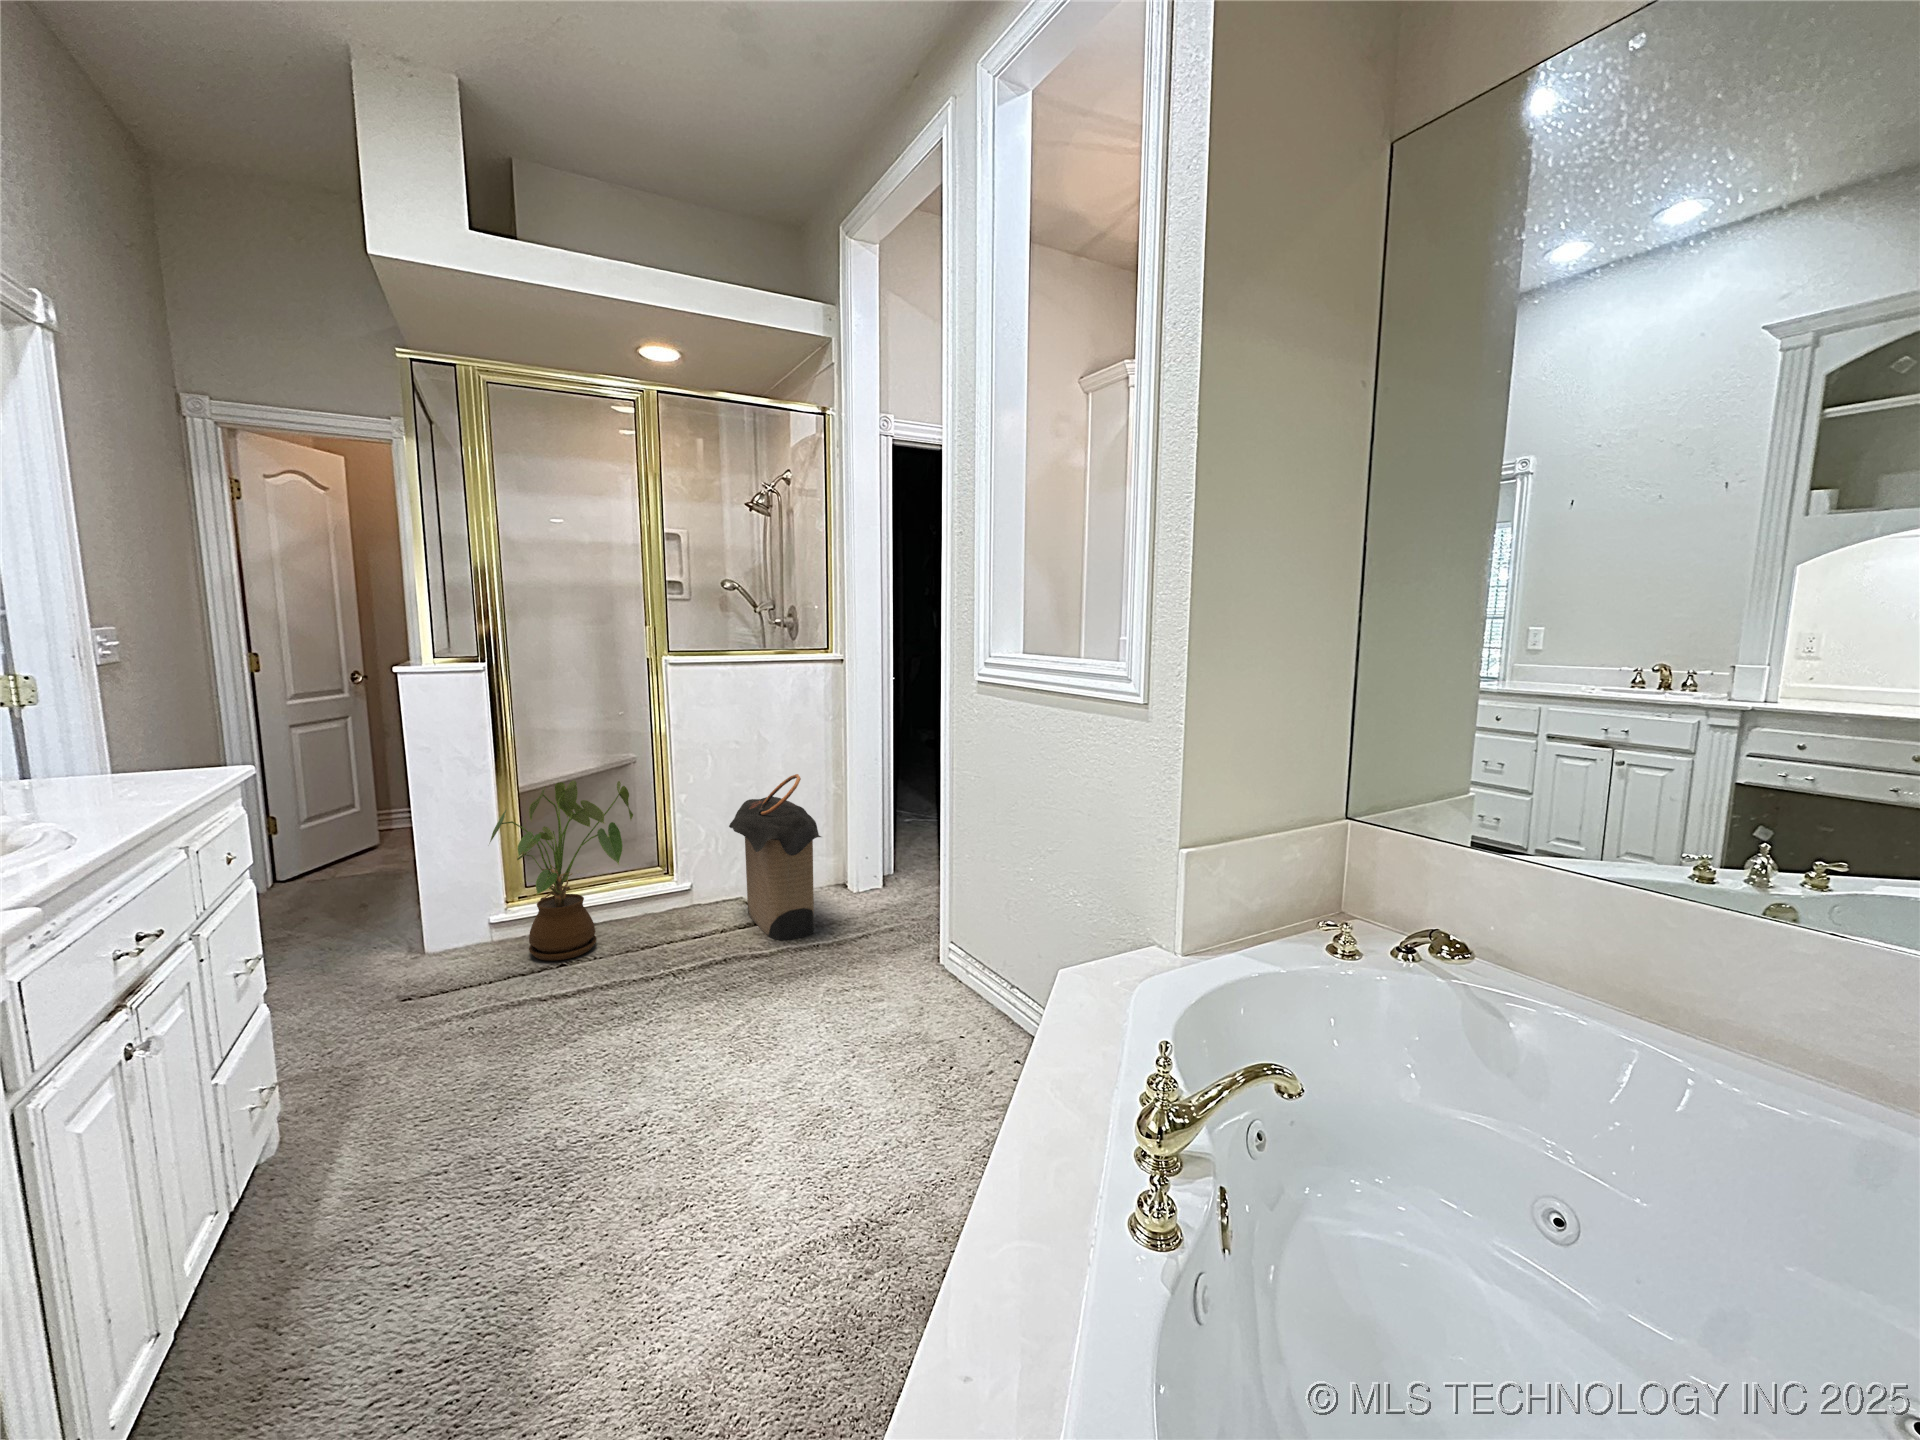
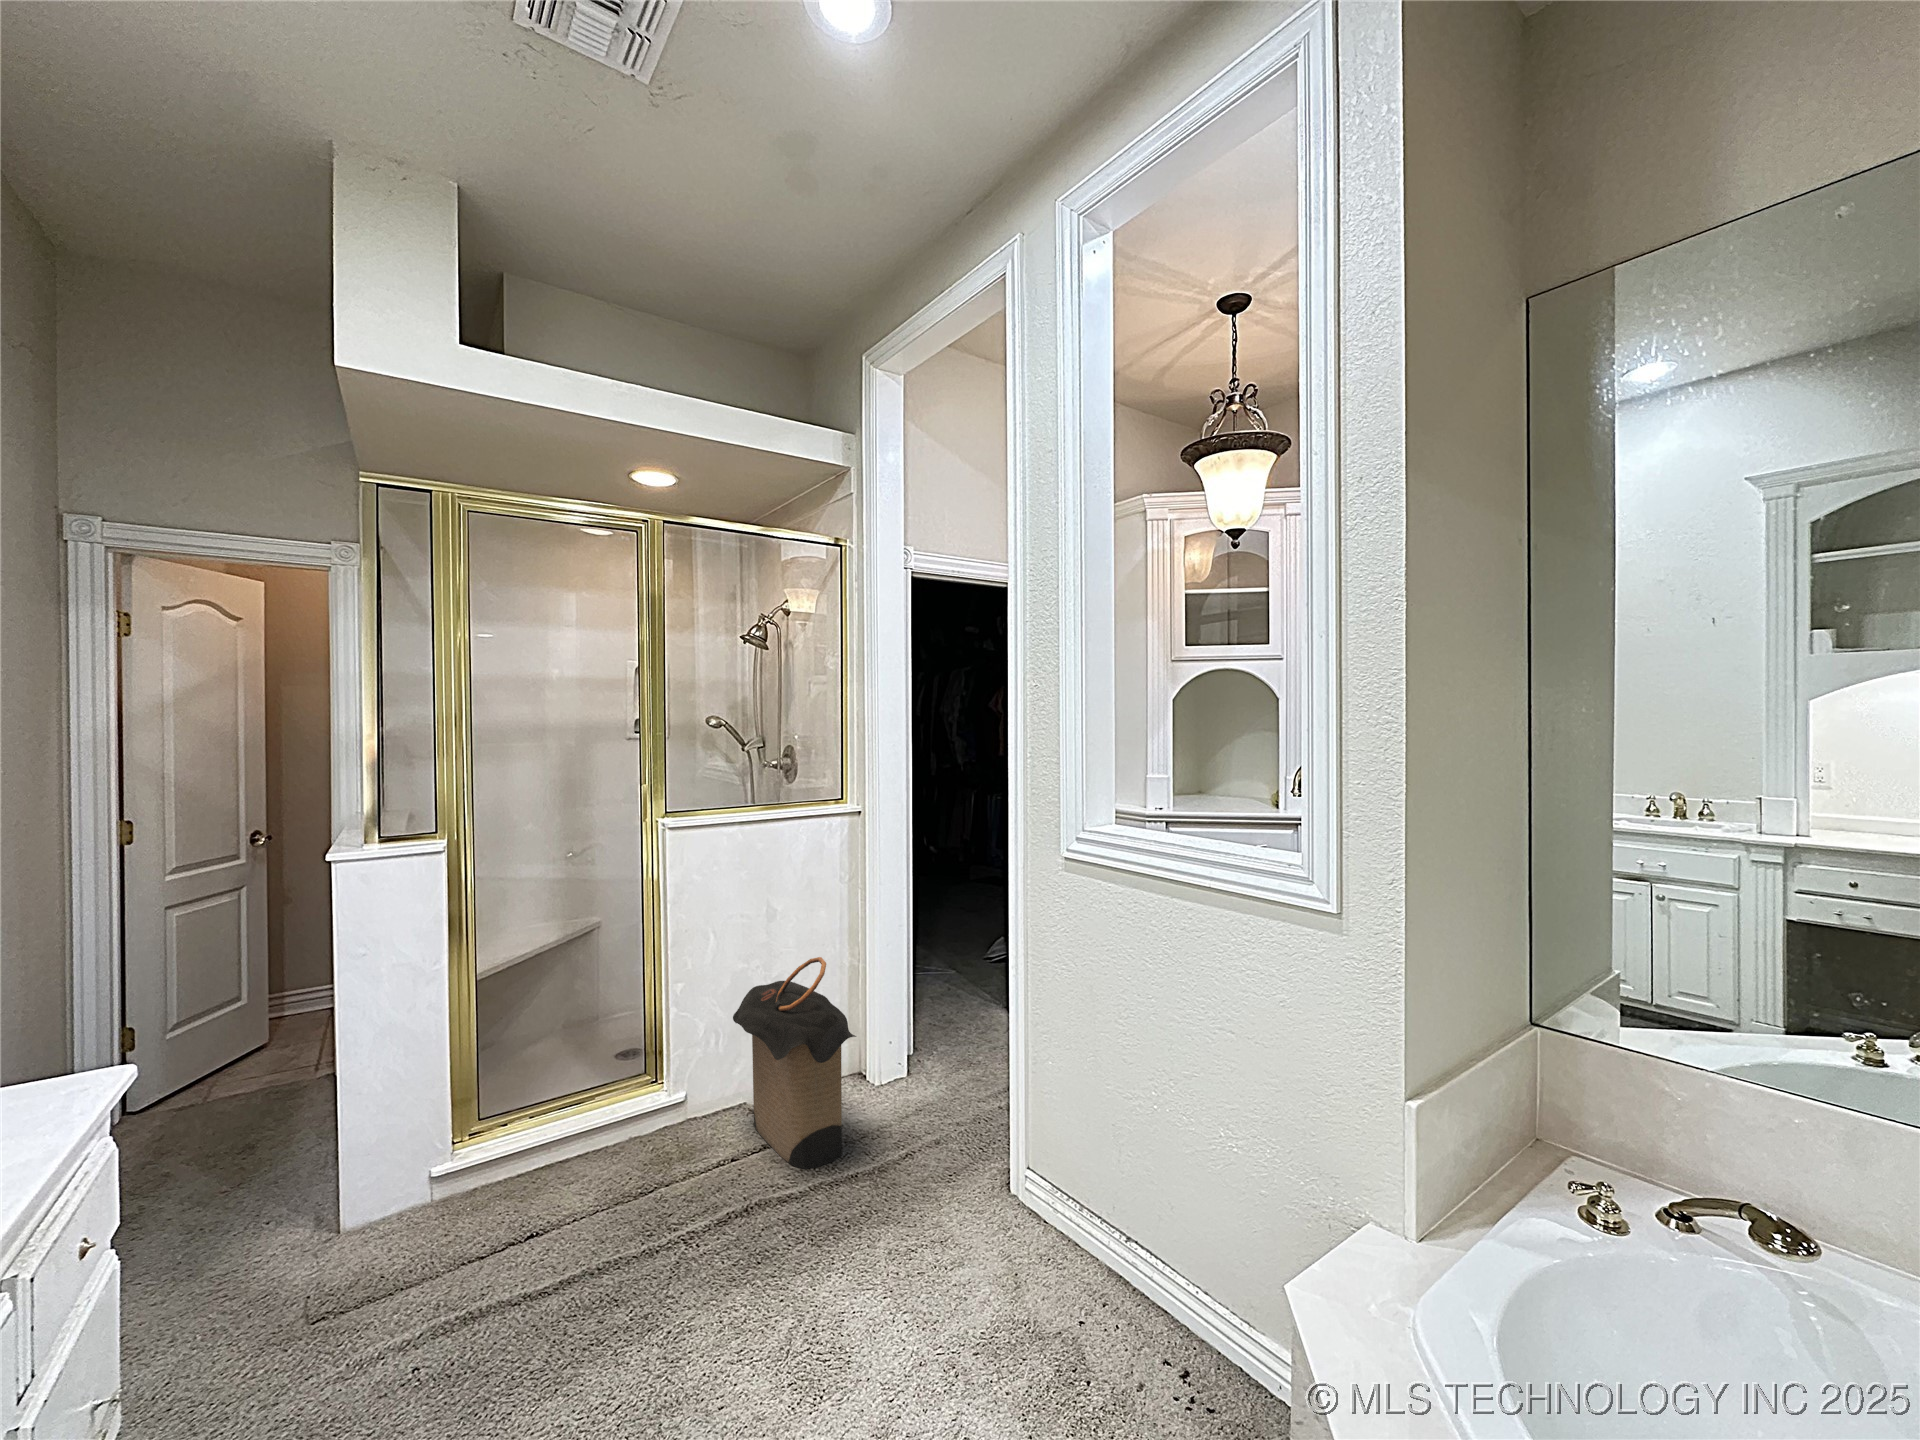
house plant: present [490,781,633,961] -> none [440,978,621,1225]

